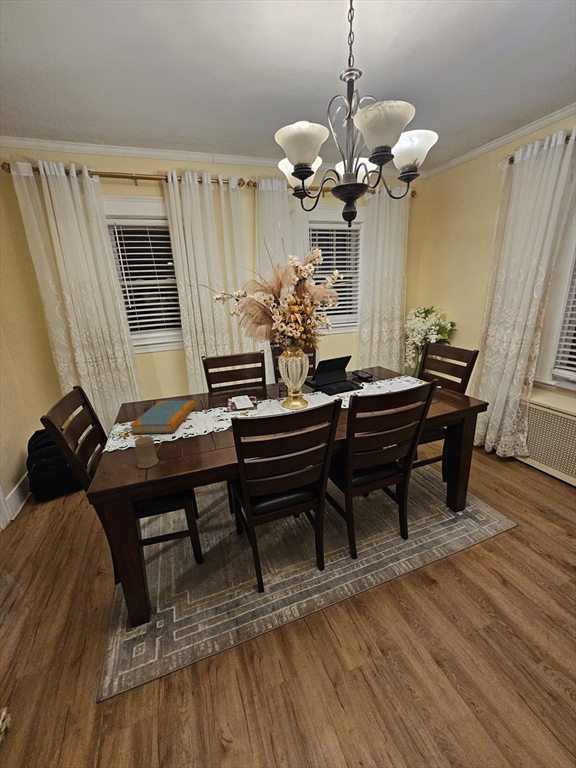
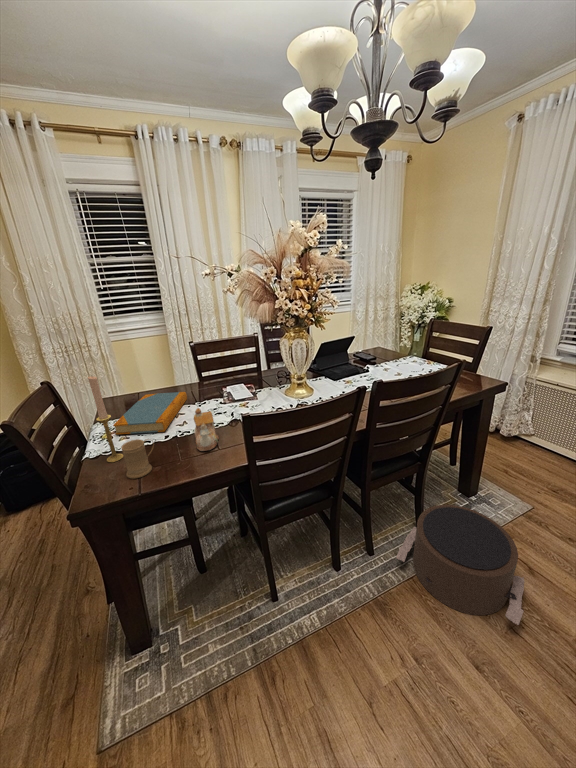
candlestick: none [112,381,136,455] -> present [88,376,123,462]
teapot: none [197,413,217,450] -> present [194,408,219,451]
pouf: none [376,515,495,627] -> present [396,505,524,625]

